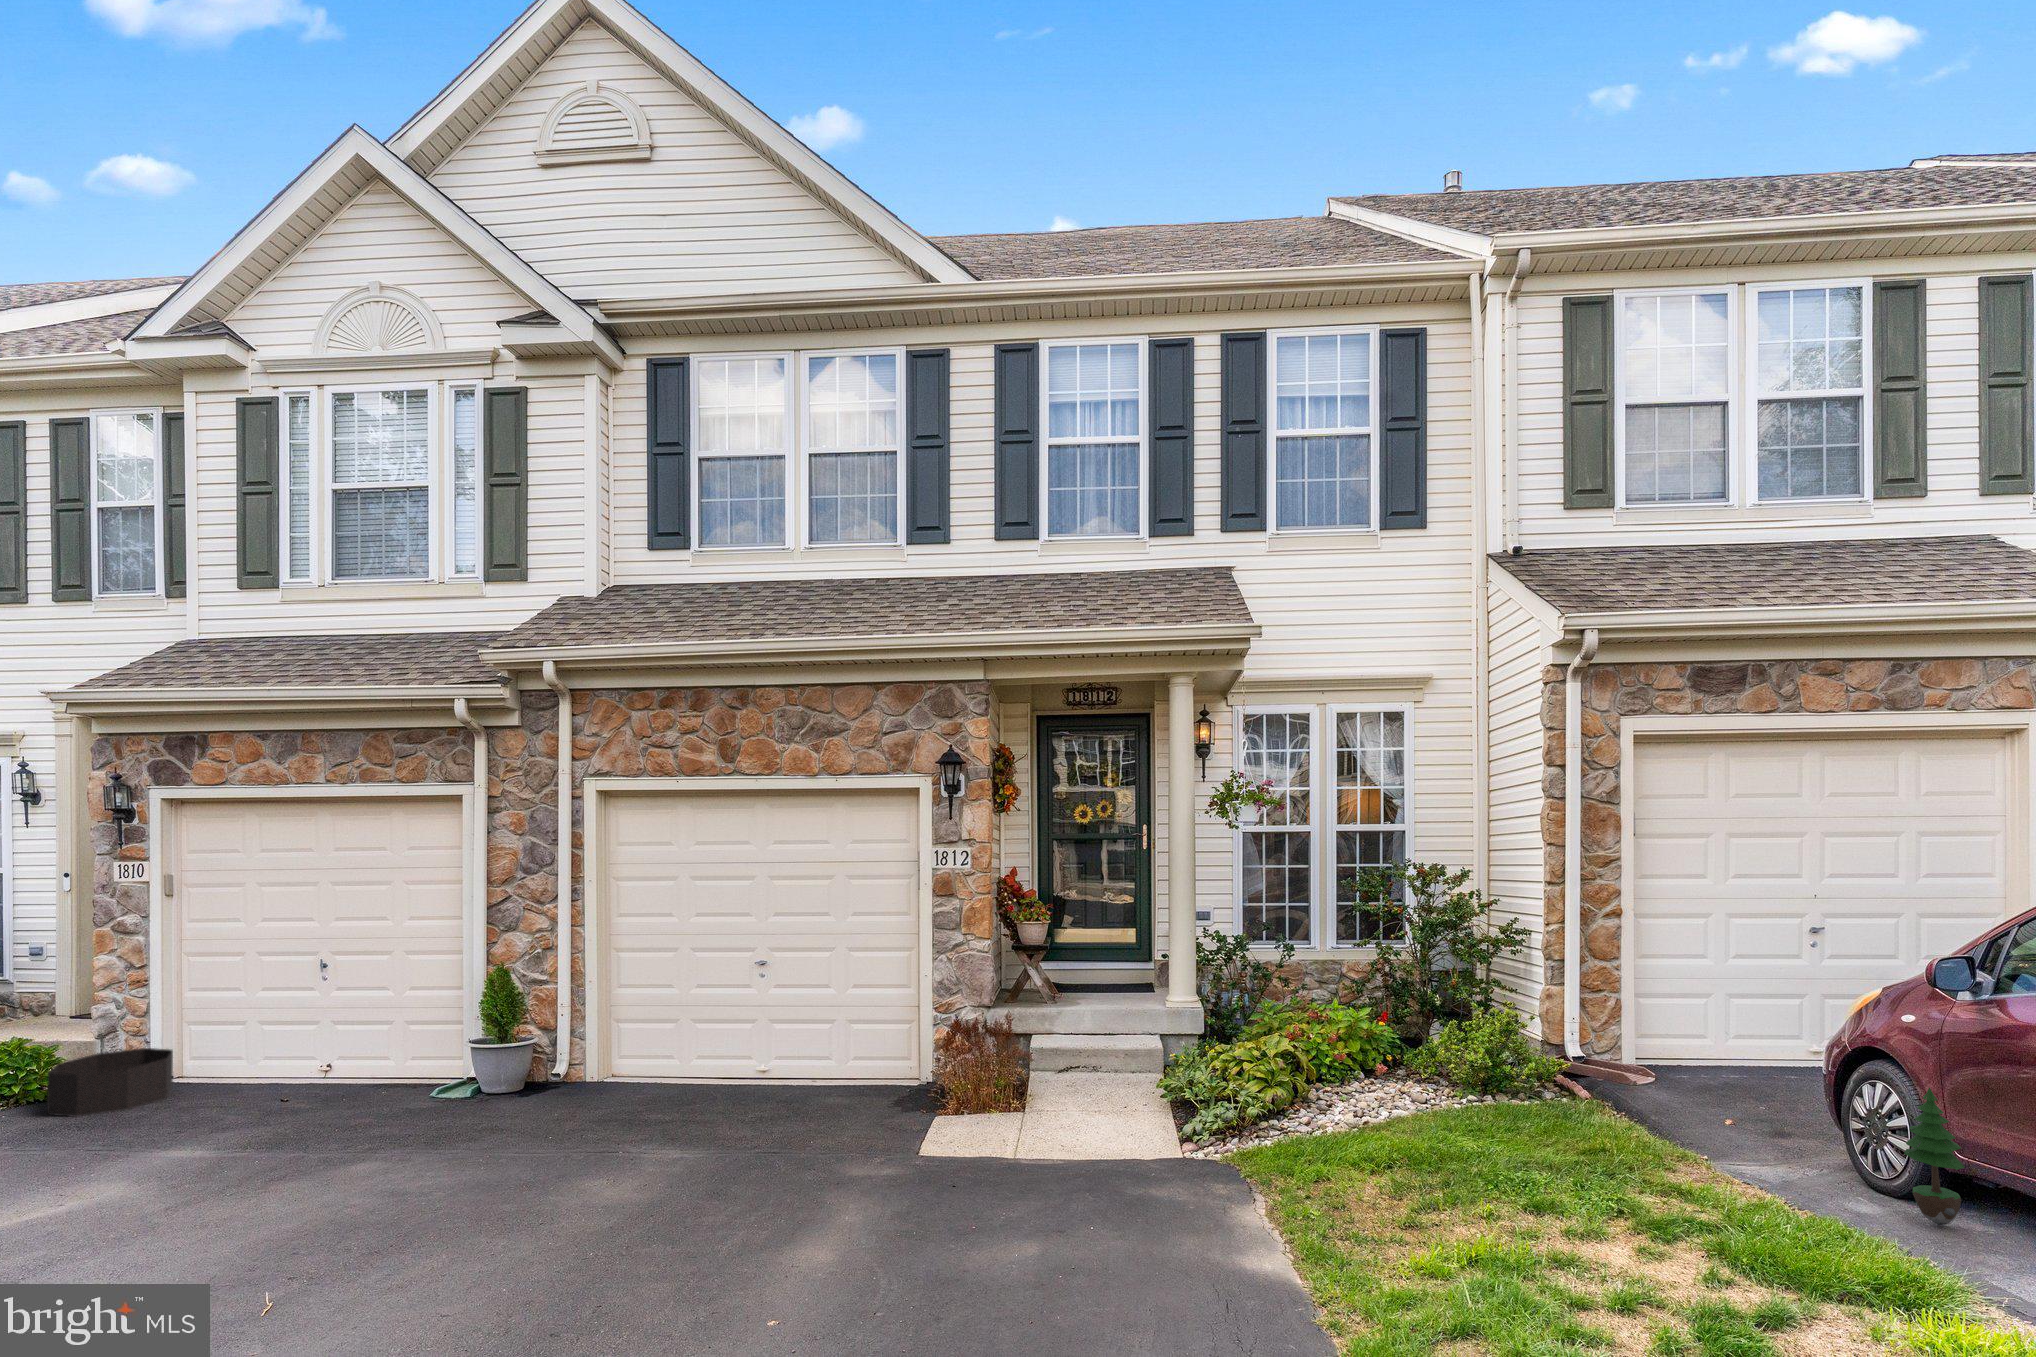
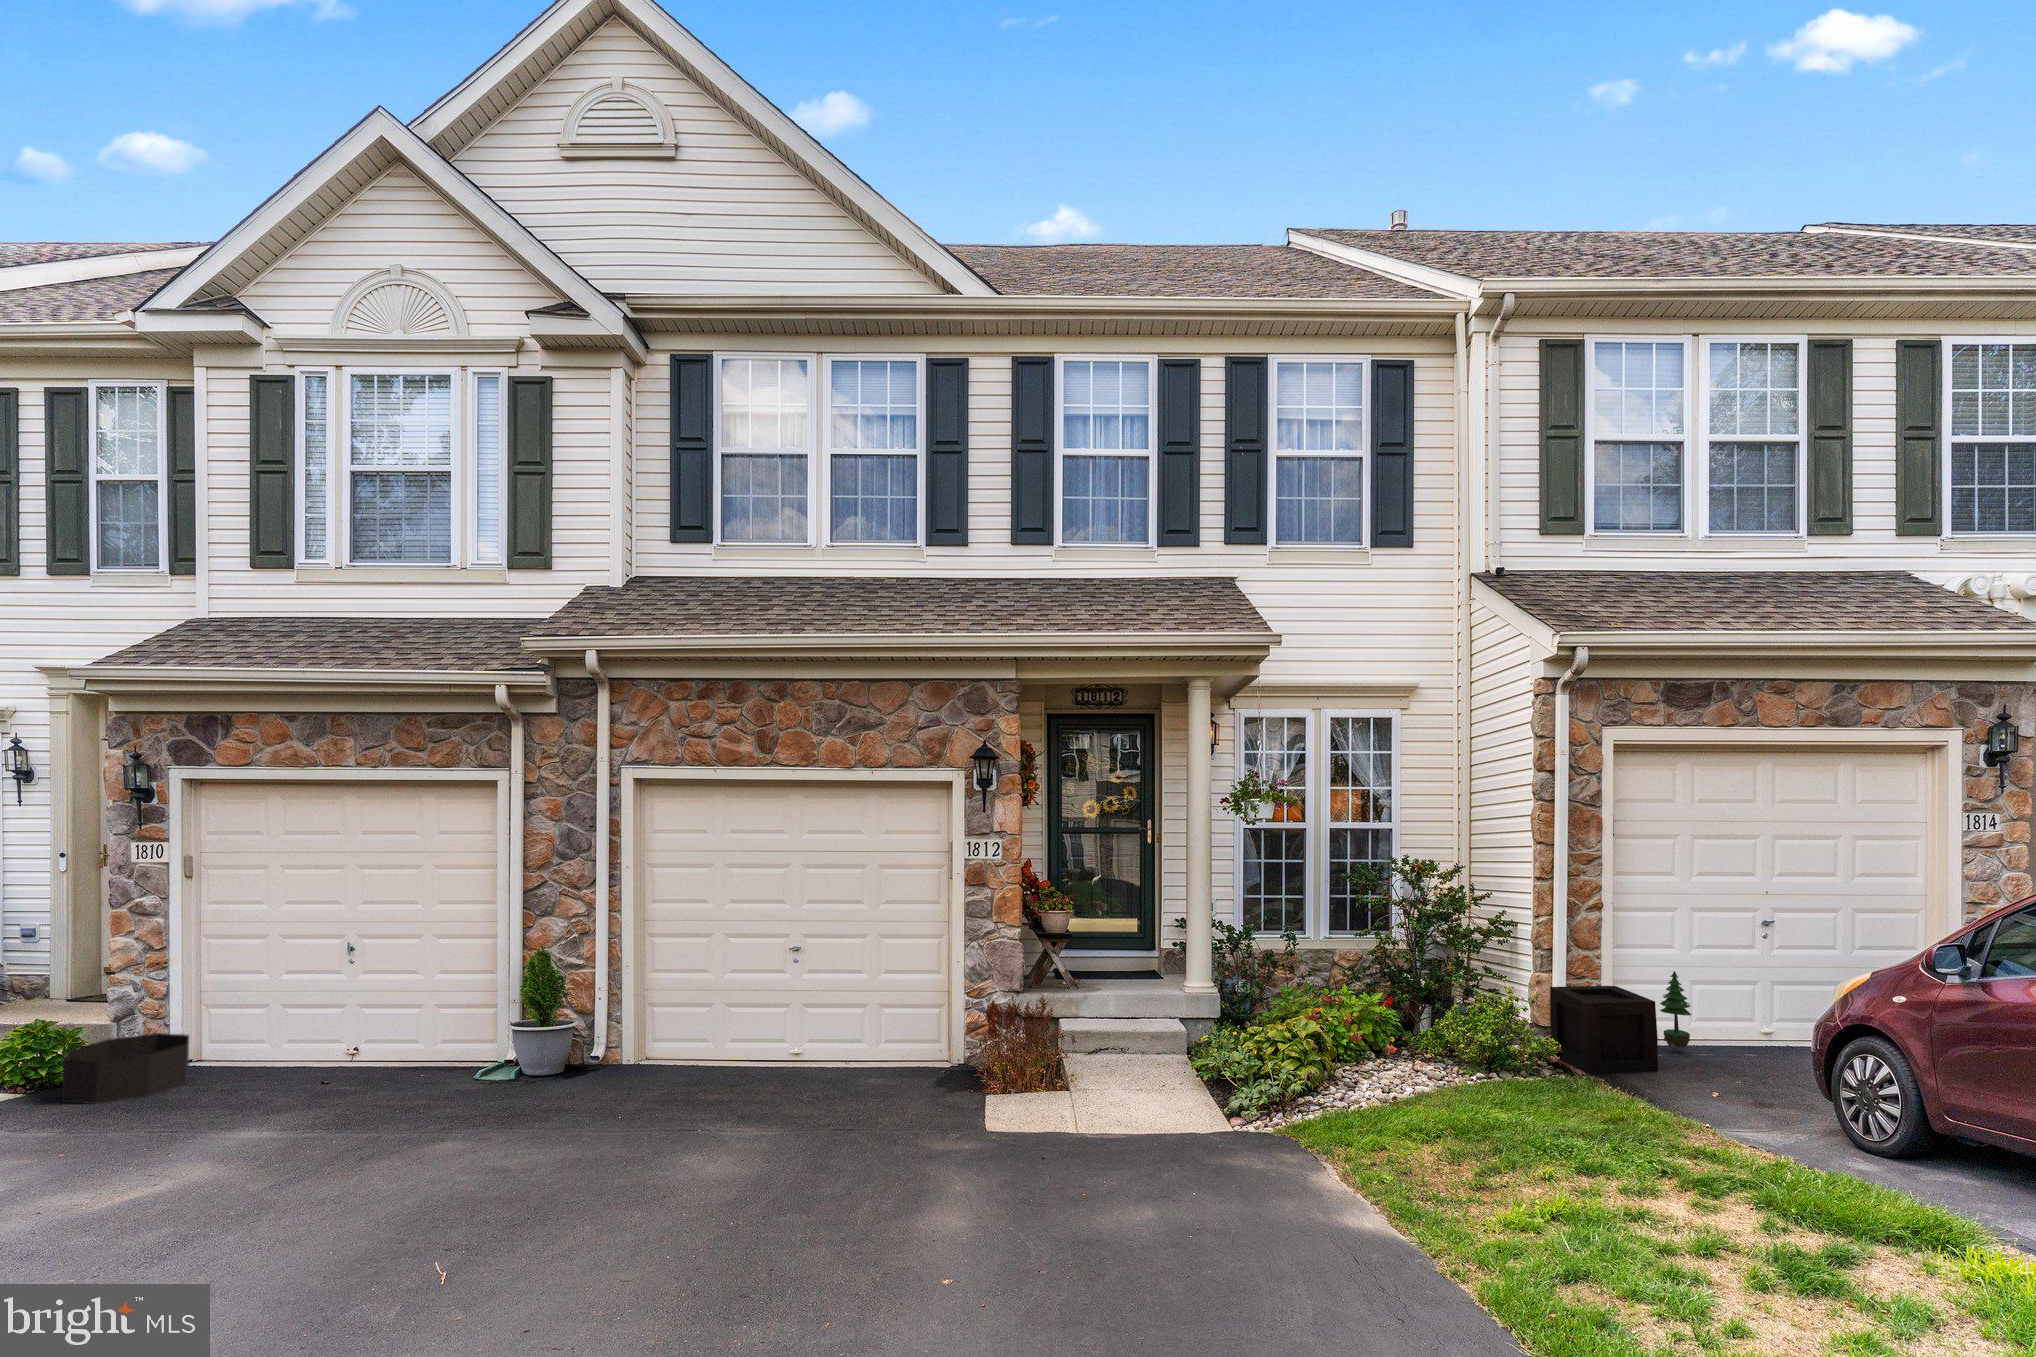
wooden crate: none [1562,1004,1678,1102] -> present [1550,986,1658,1074]
potted tree: present [1904,1088,1965,1225] -> present [1660,971,1691,1052]

